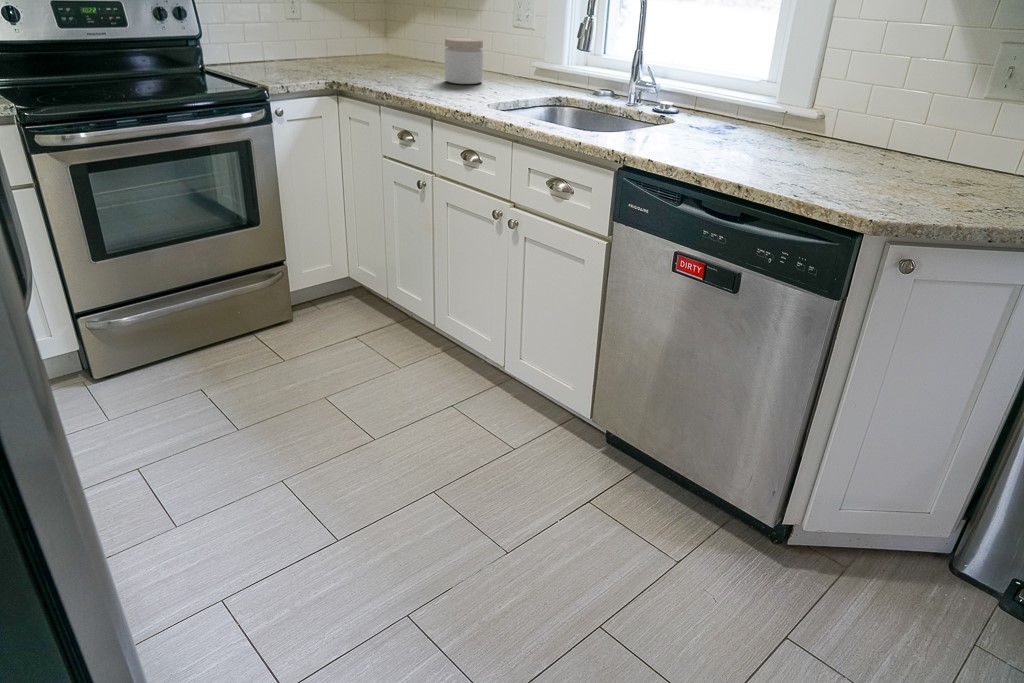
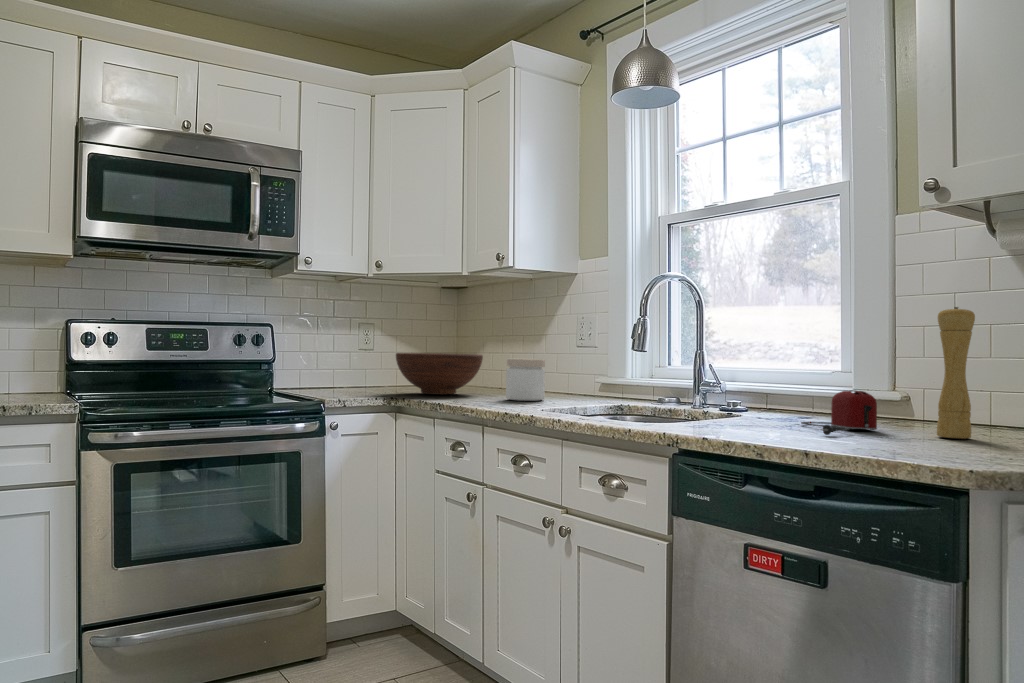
fruit bowl: none [327,22,417,72] -> present [396,353,483,395]
pepper mill: none [842,30,902,155] -> present [937,307,975,439]
toaster: none [726,101,796,151] -> present [801,391,877,435]

